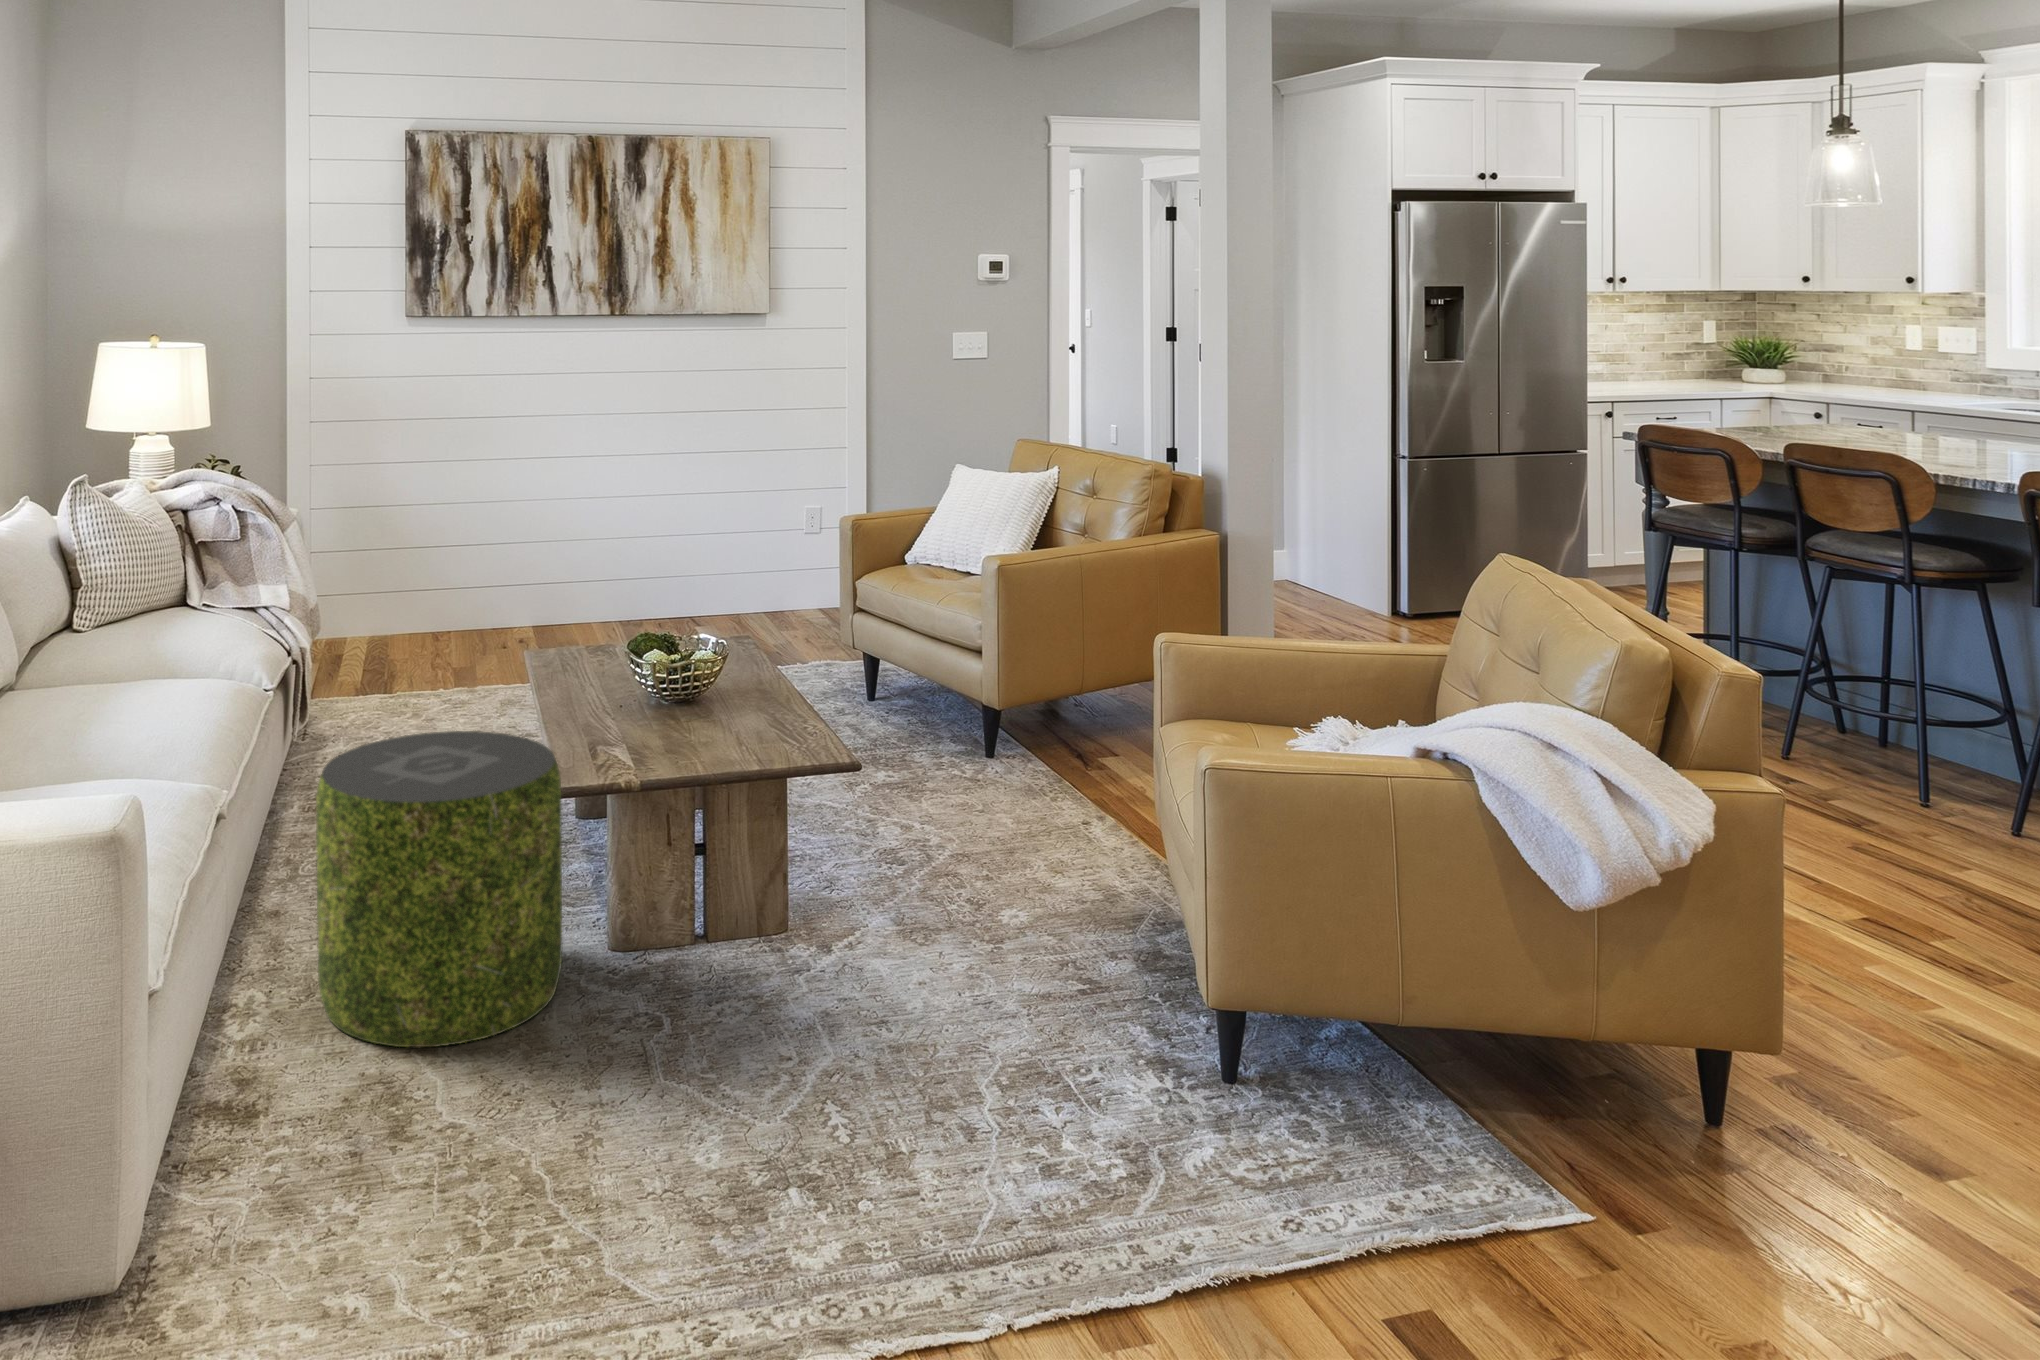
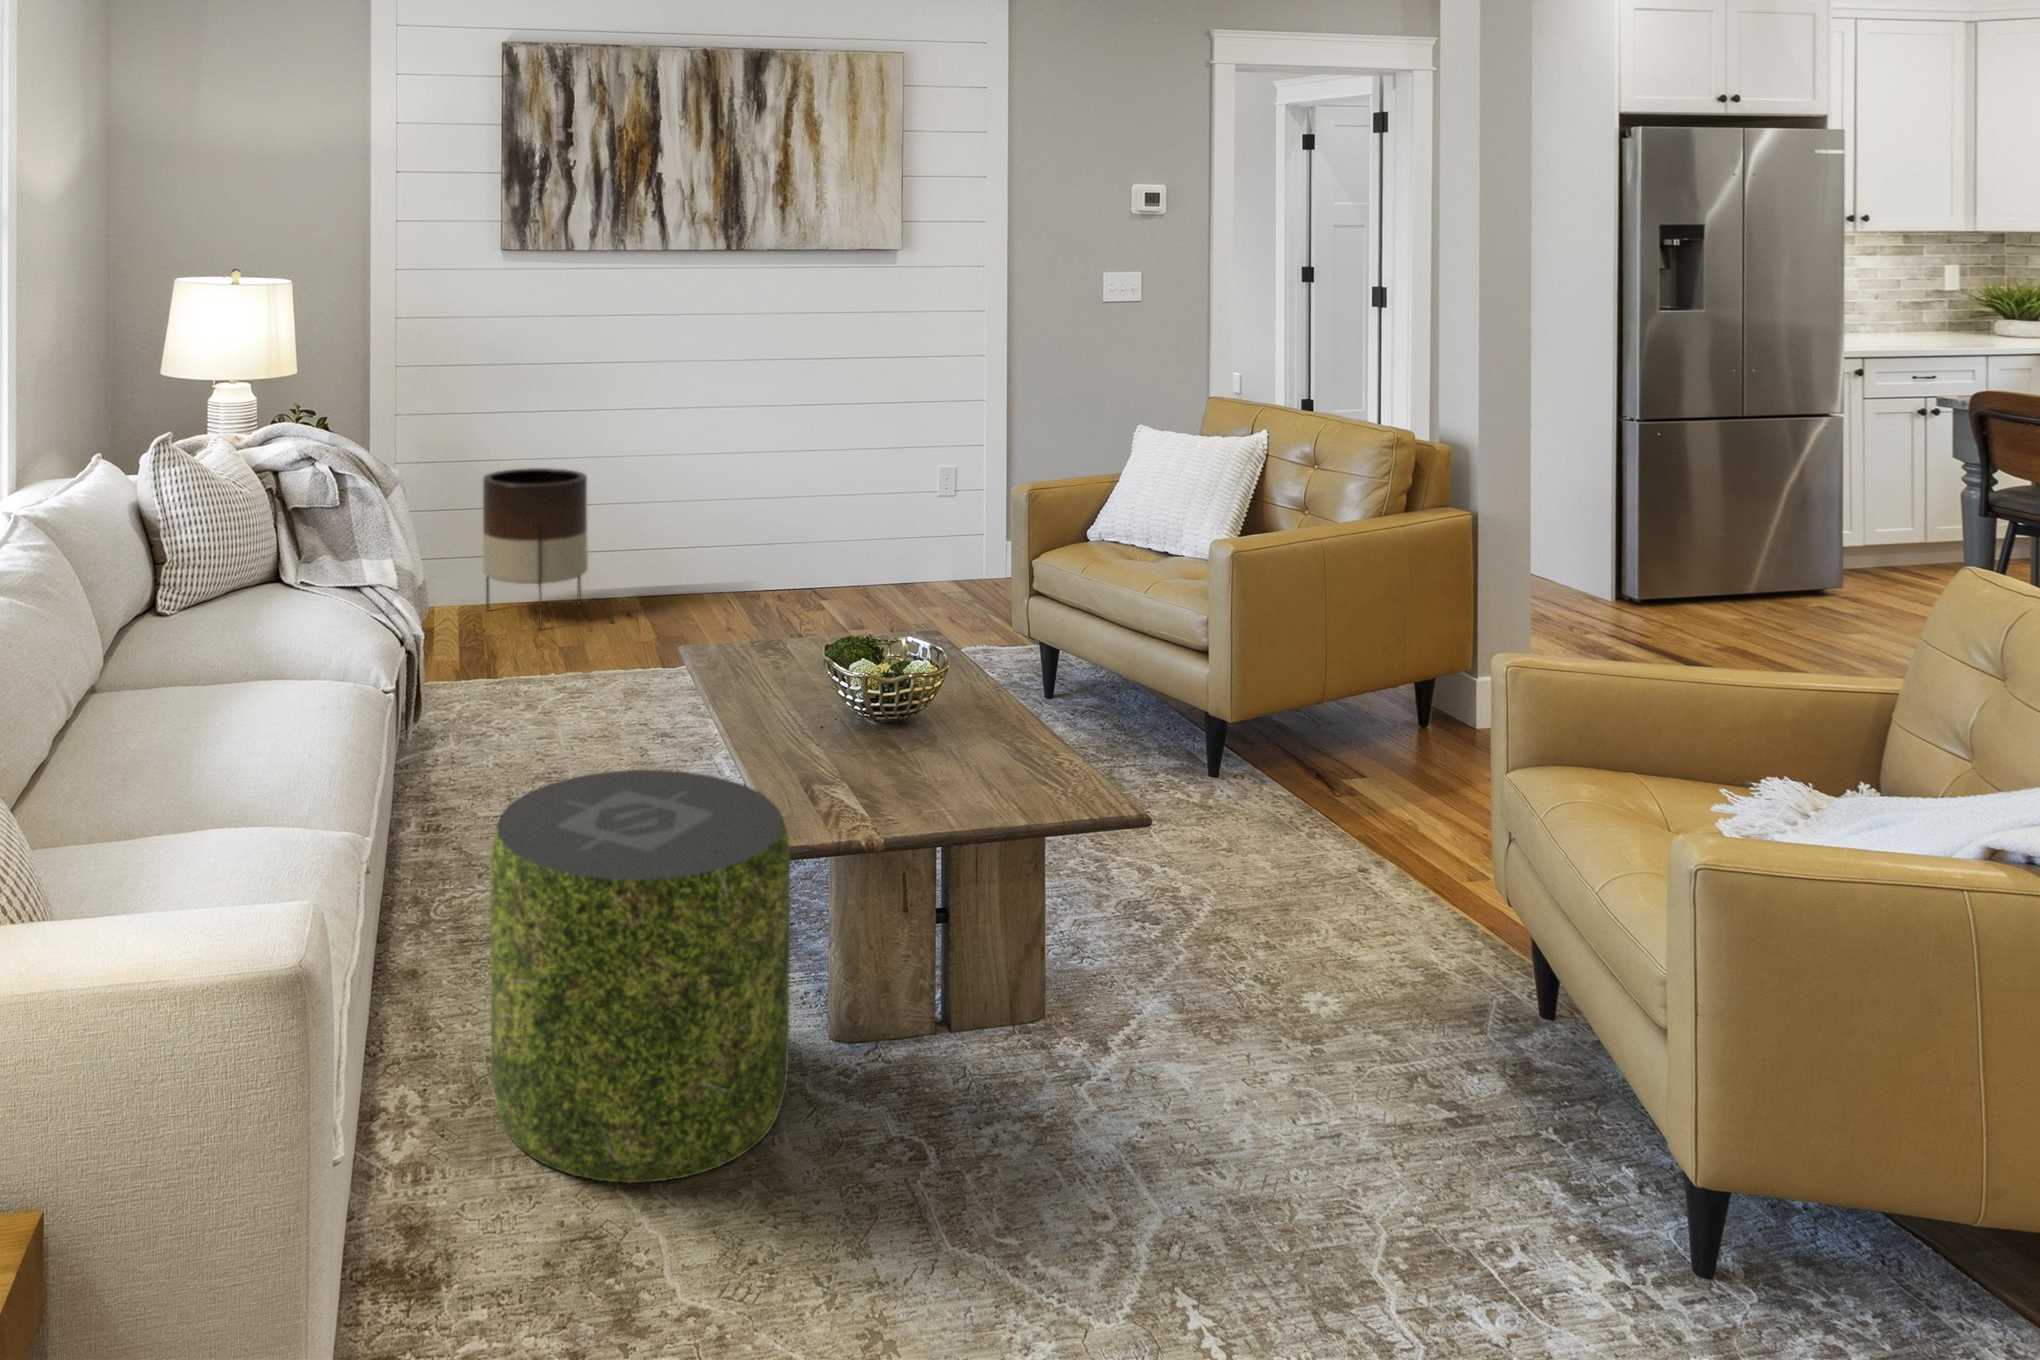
planter: none [388,510,482,653] -> present [483,468,588,628]

